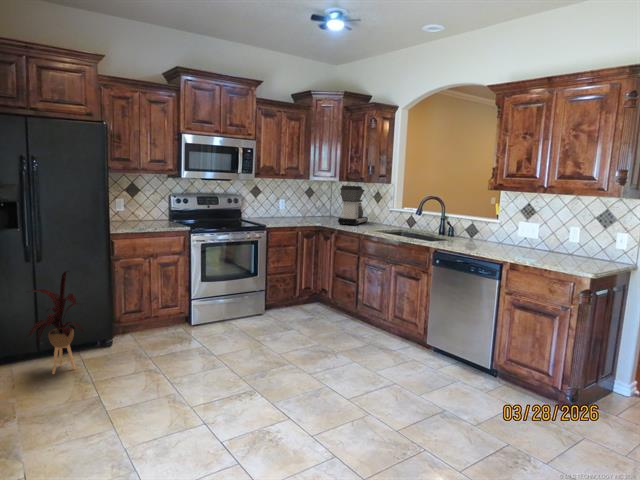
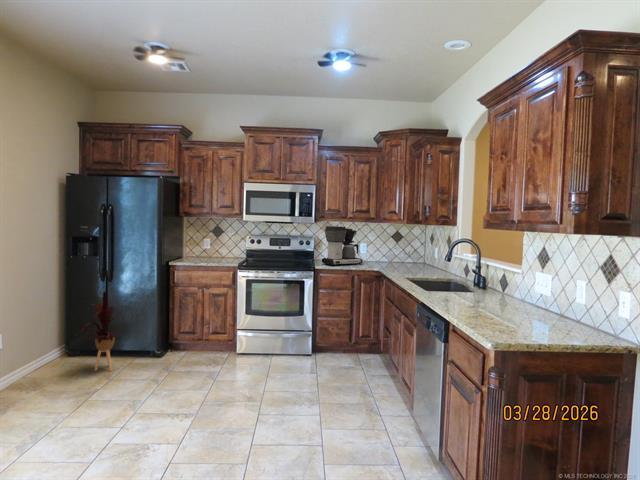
coffee maker: present [338,186,368,225] -> present [322,226,363,266]

